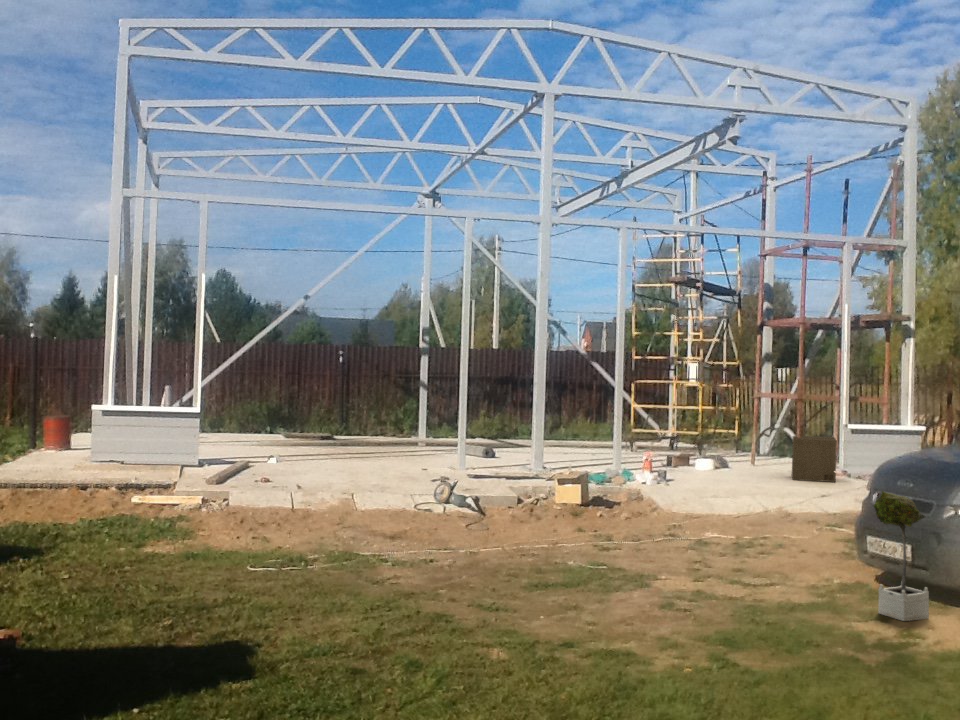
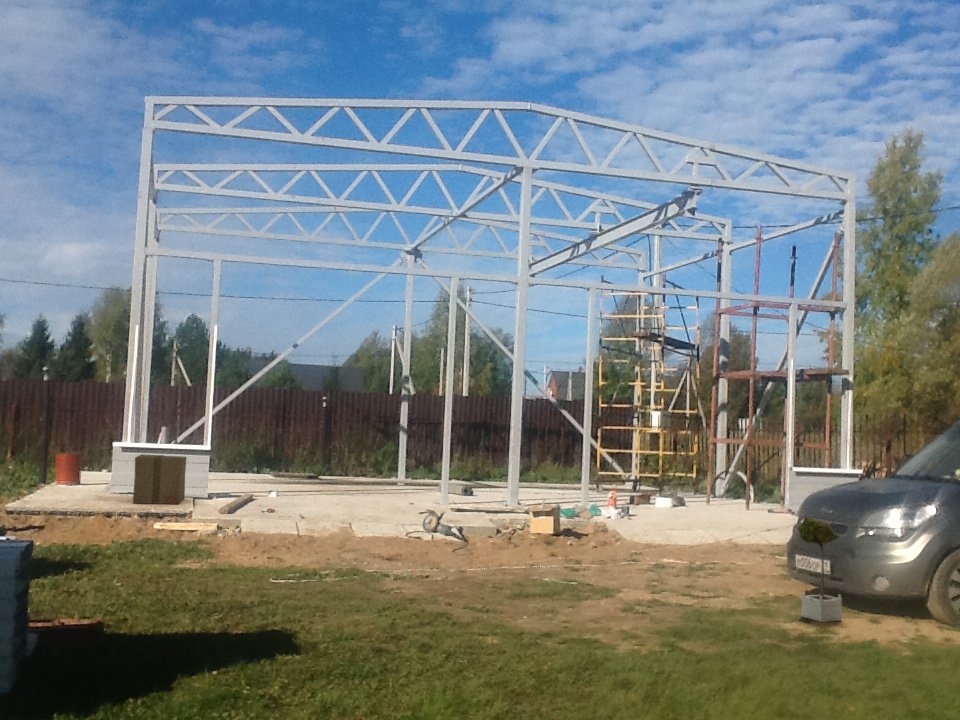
cardboard box: present [792,436,837,482] -> present [133,454,186,504]

